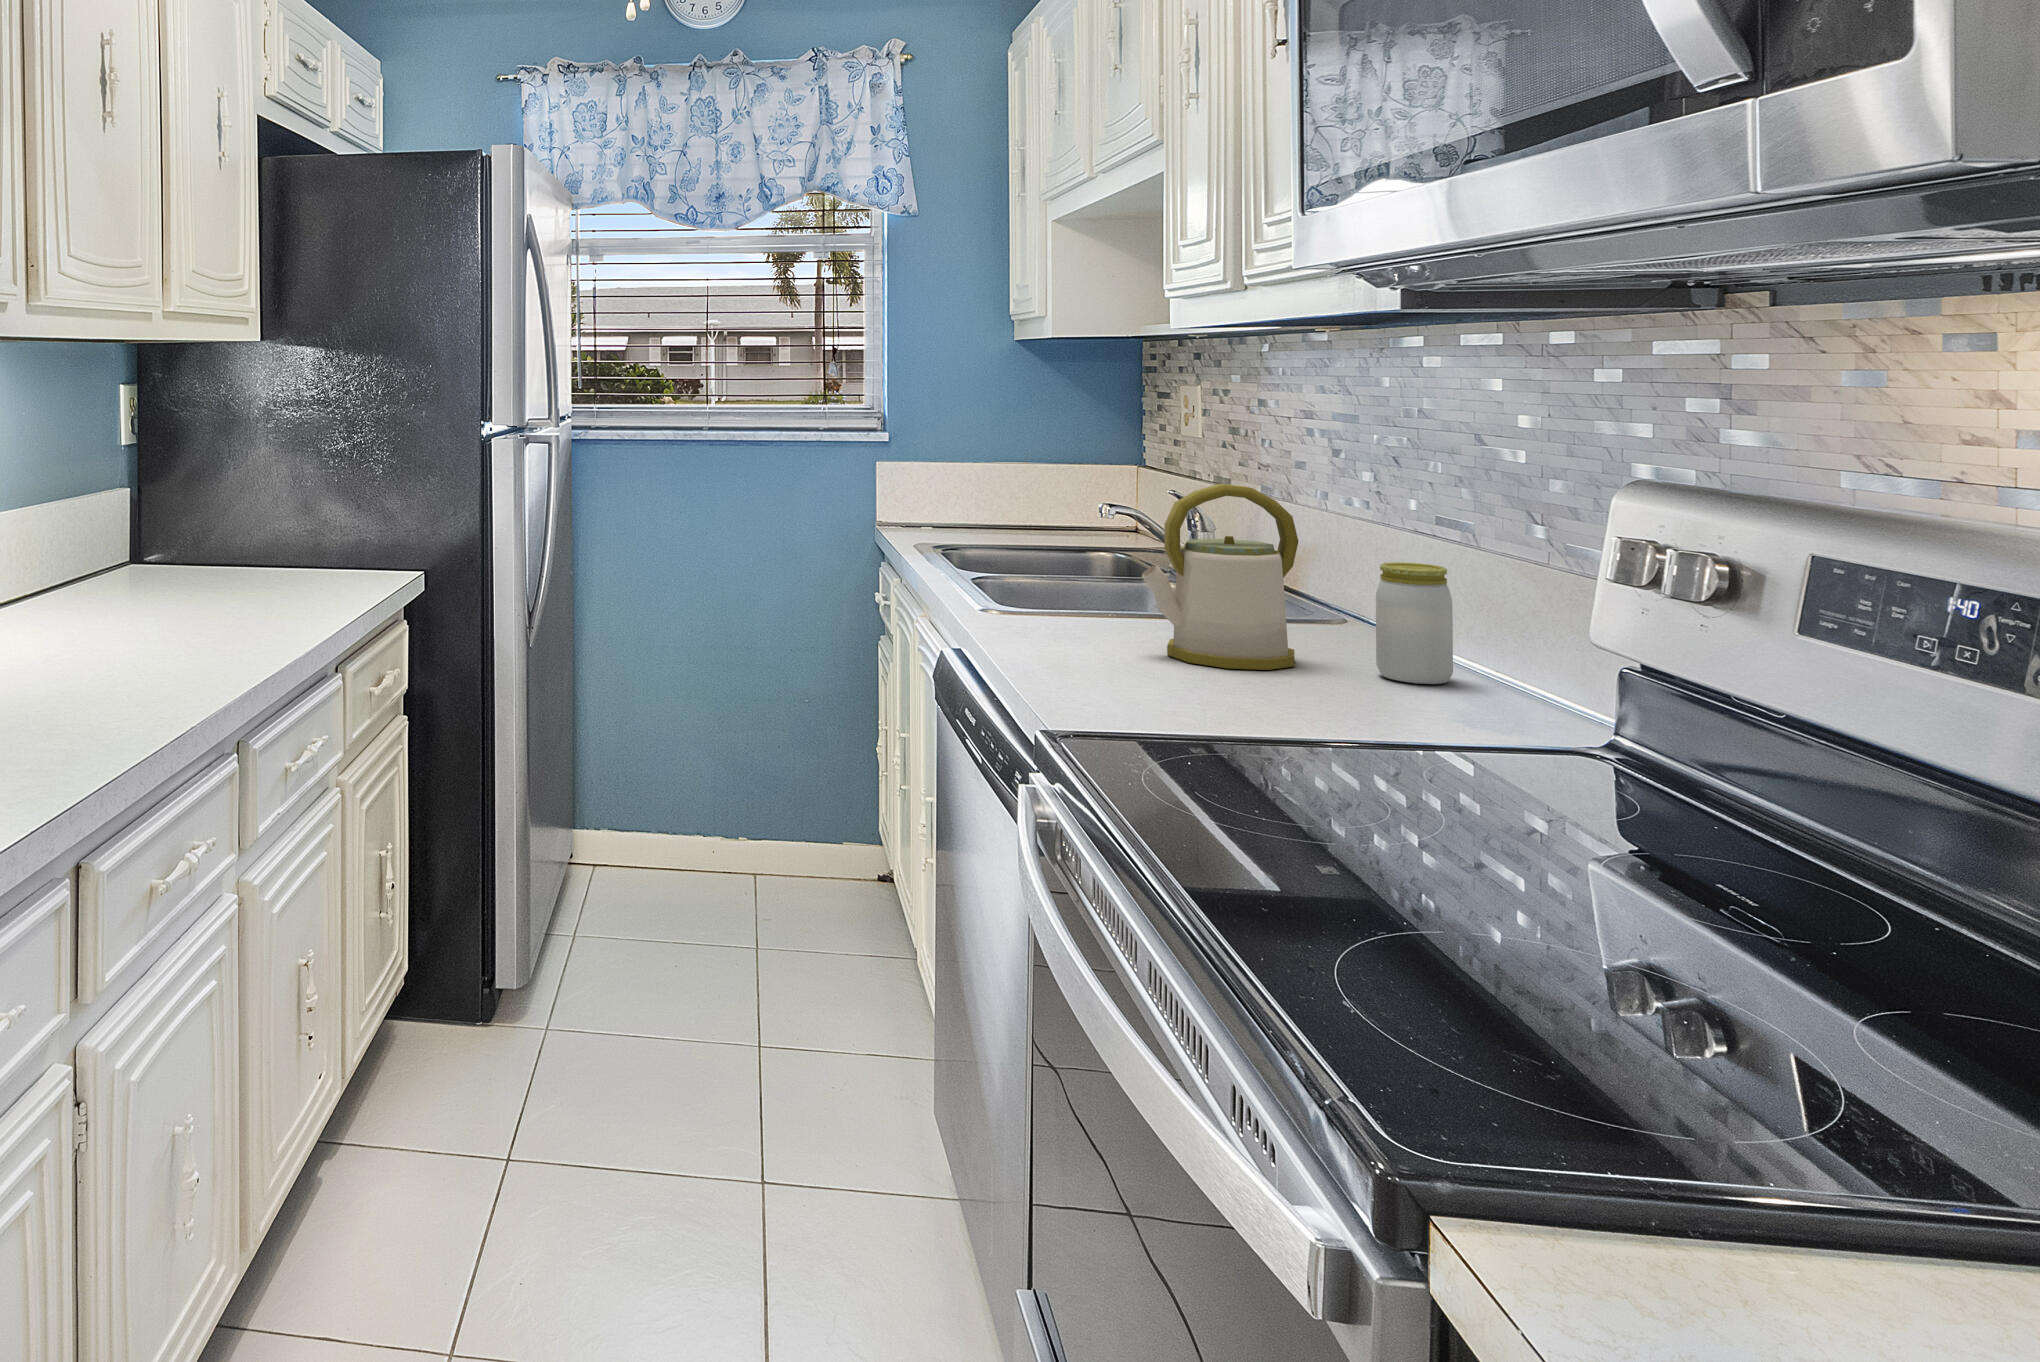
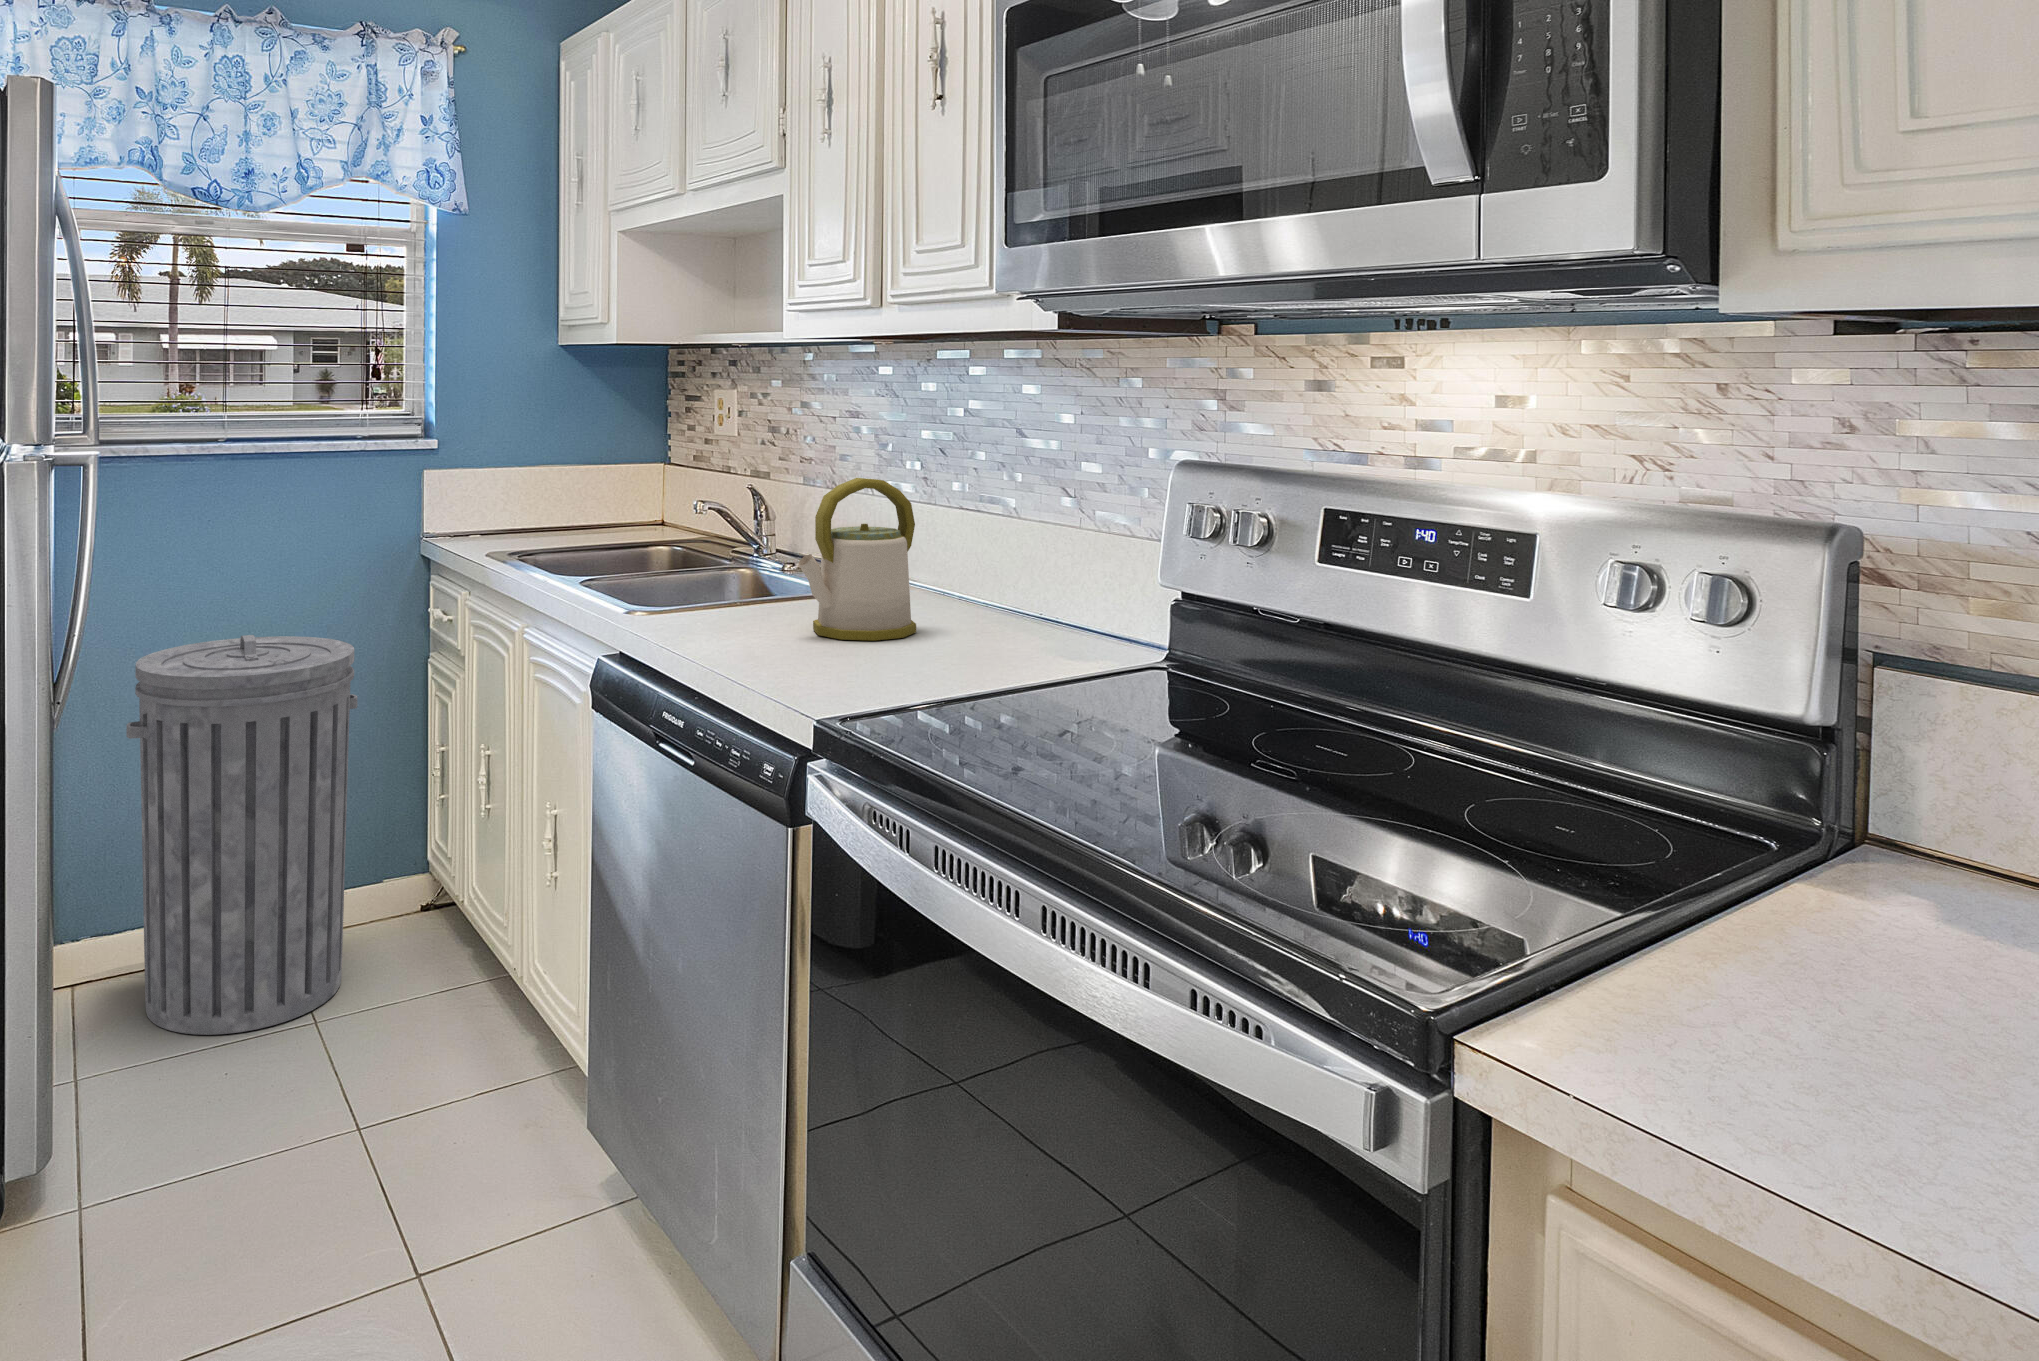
jar: present [1376,562,1453,684] -> none [974,536,1028,634]
trash can: none [617,599,806,941] -> present [126,635,357,1035]

